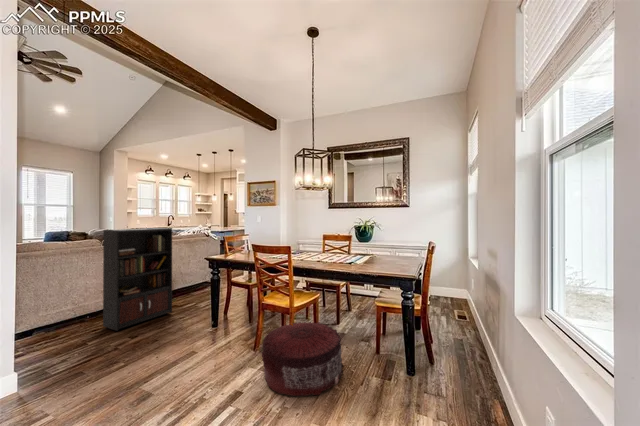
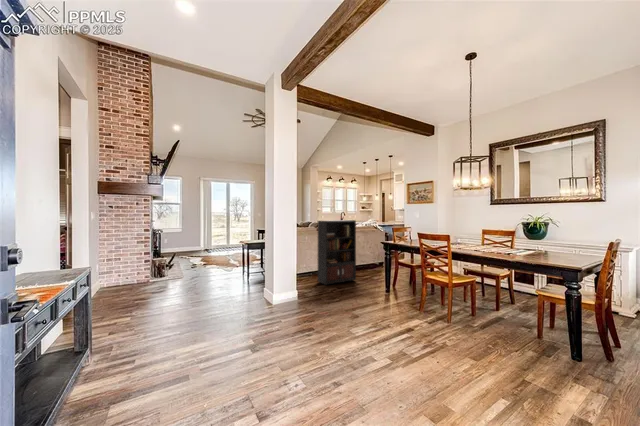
pouf: present [261,322,344,396] -> none [427,295,500,348]

